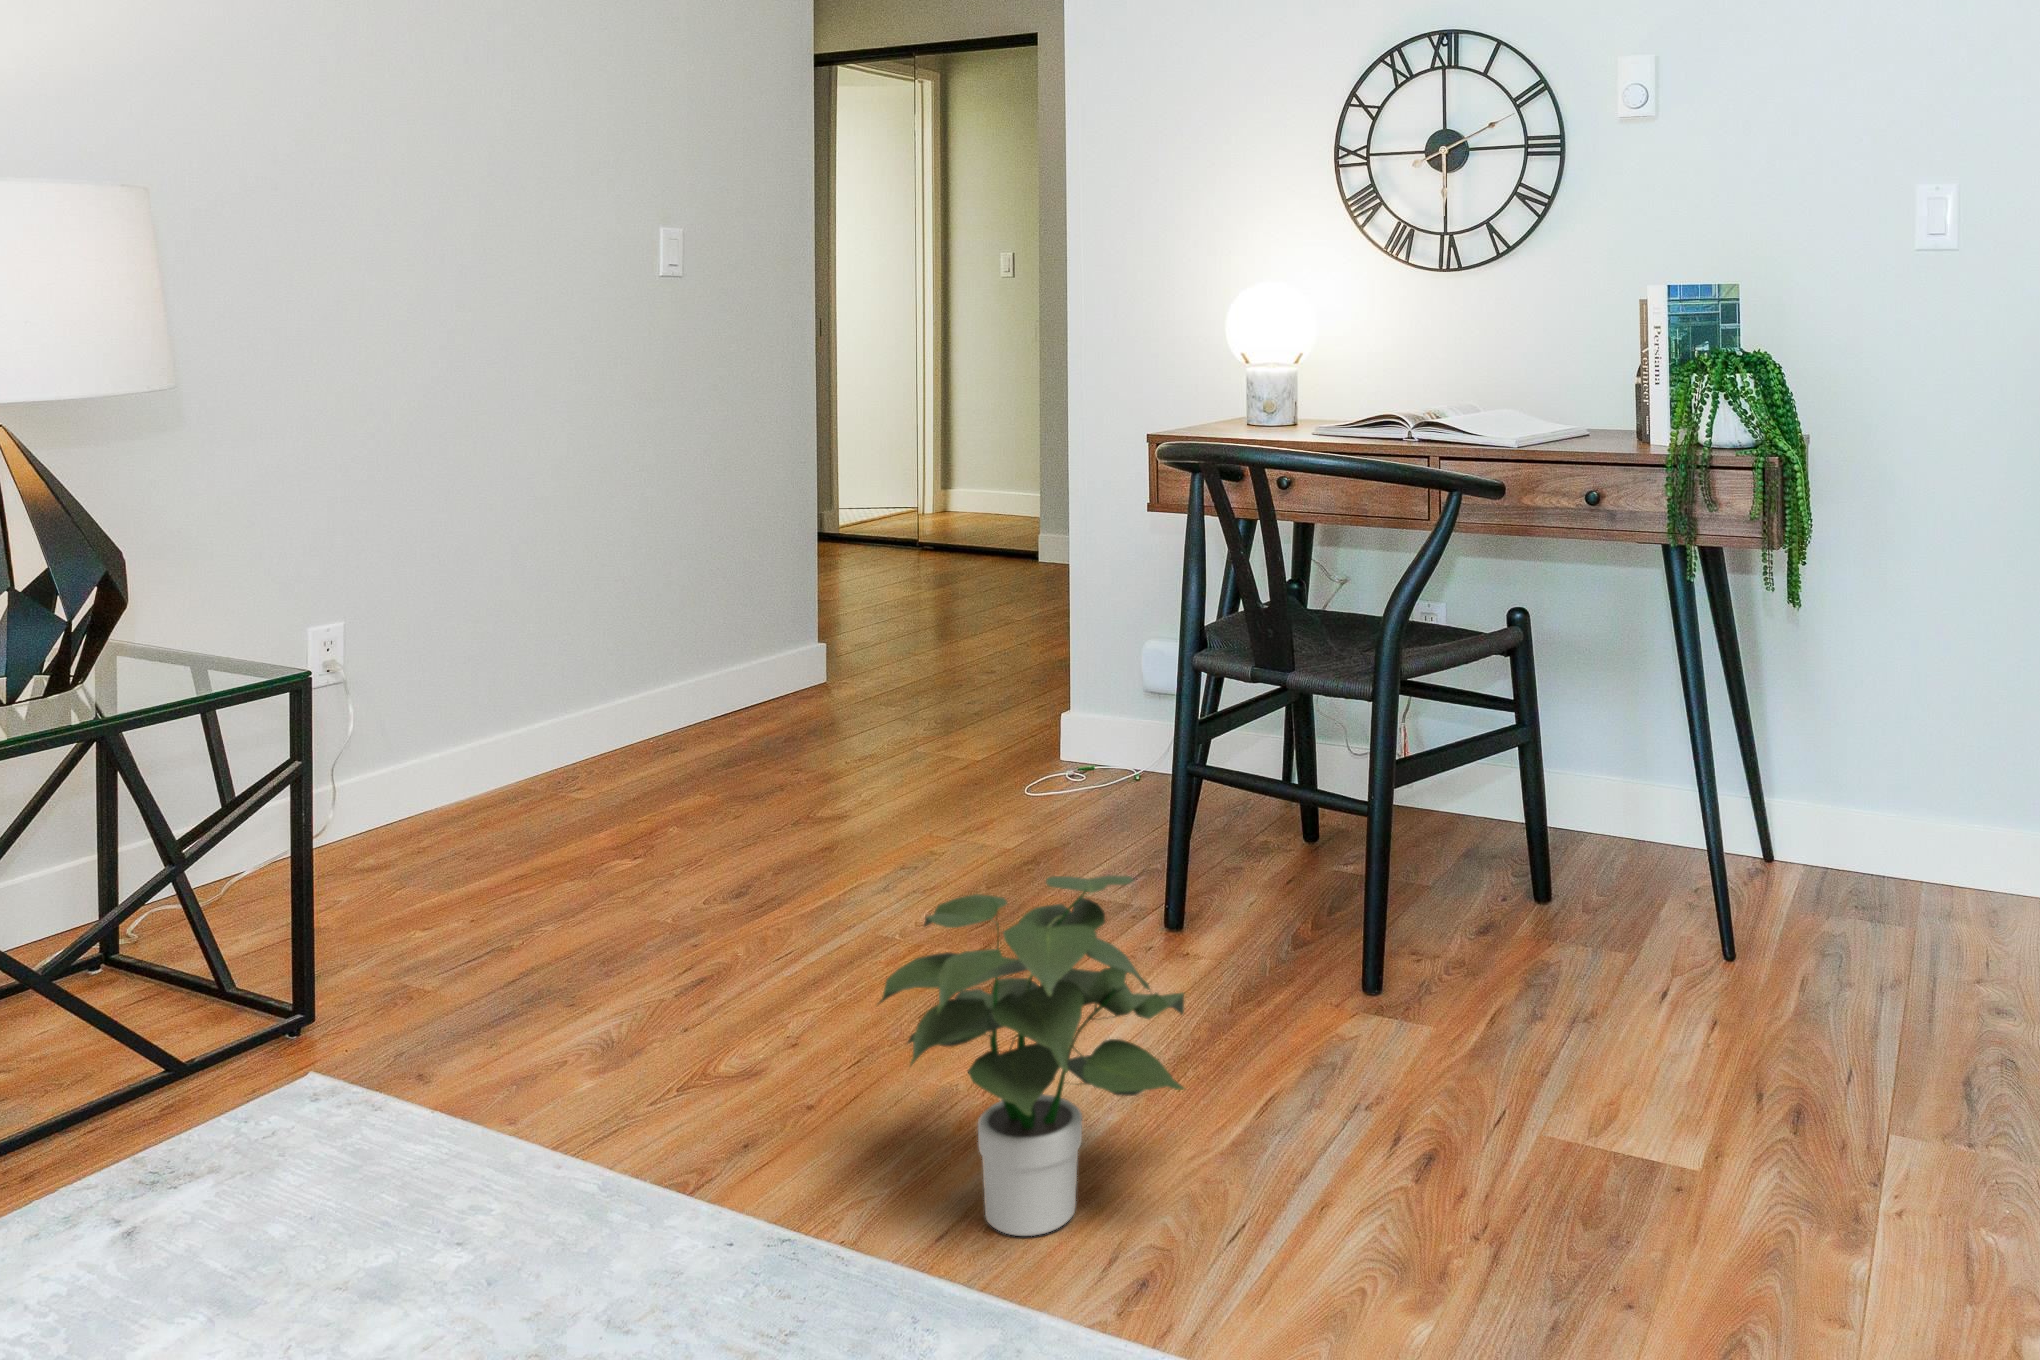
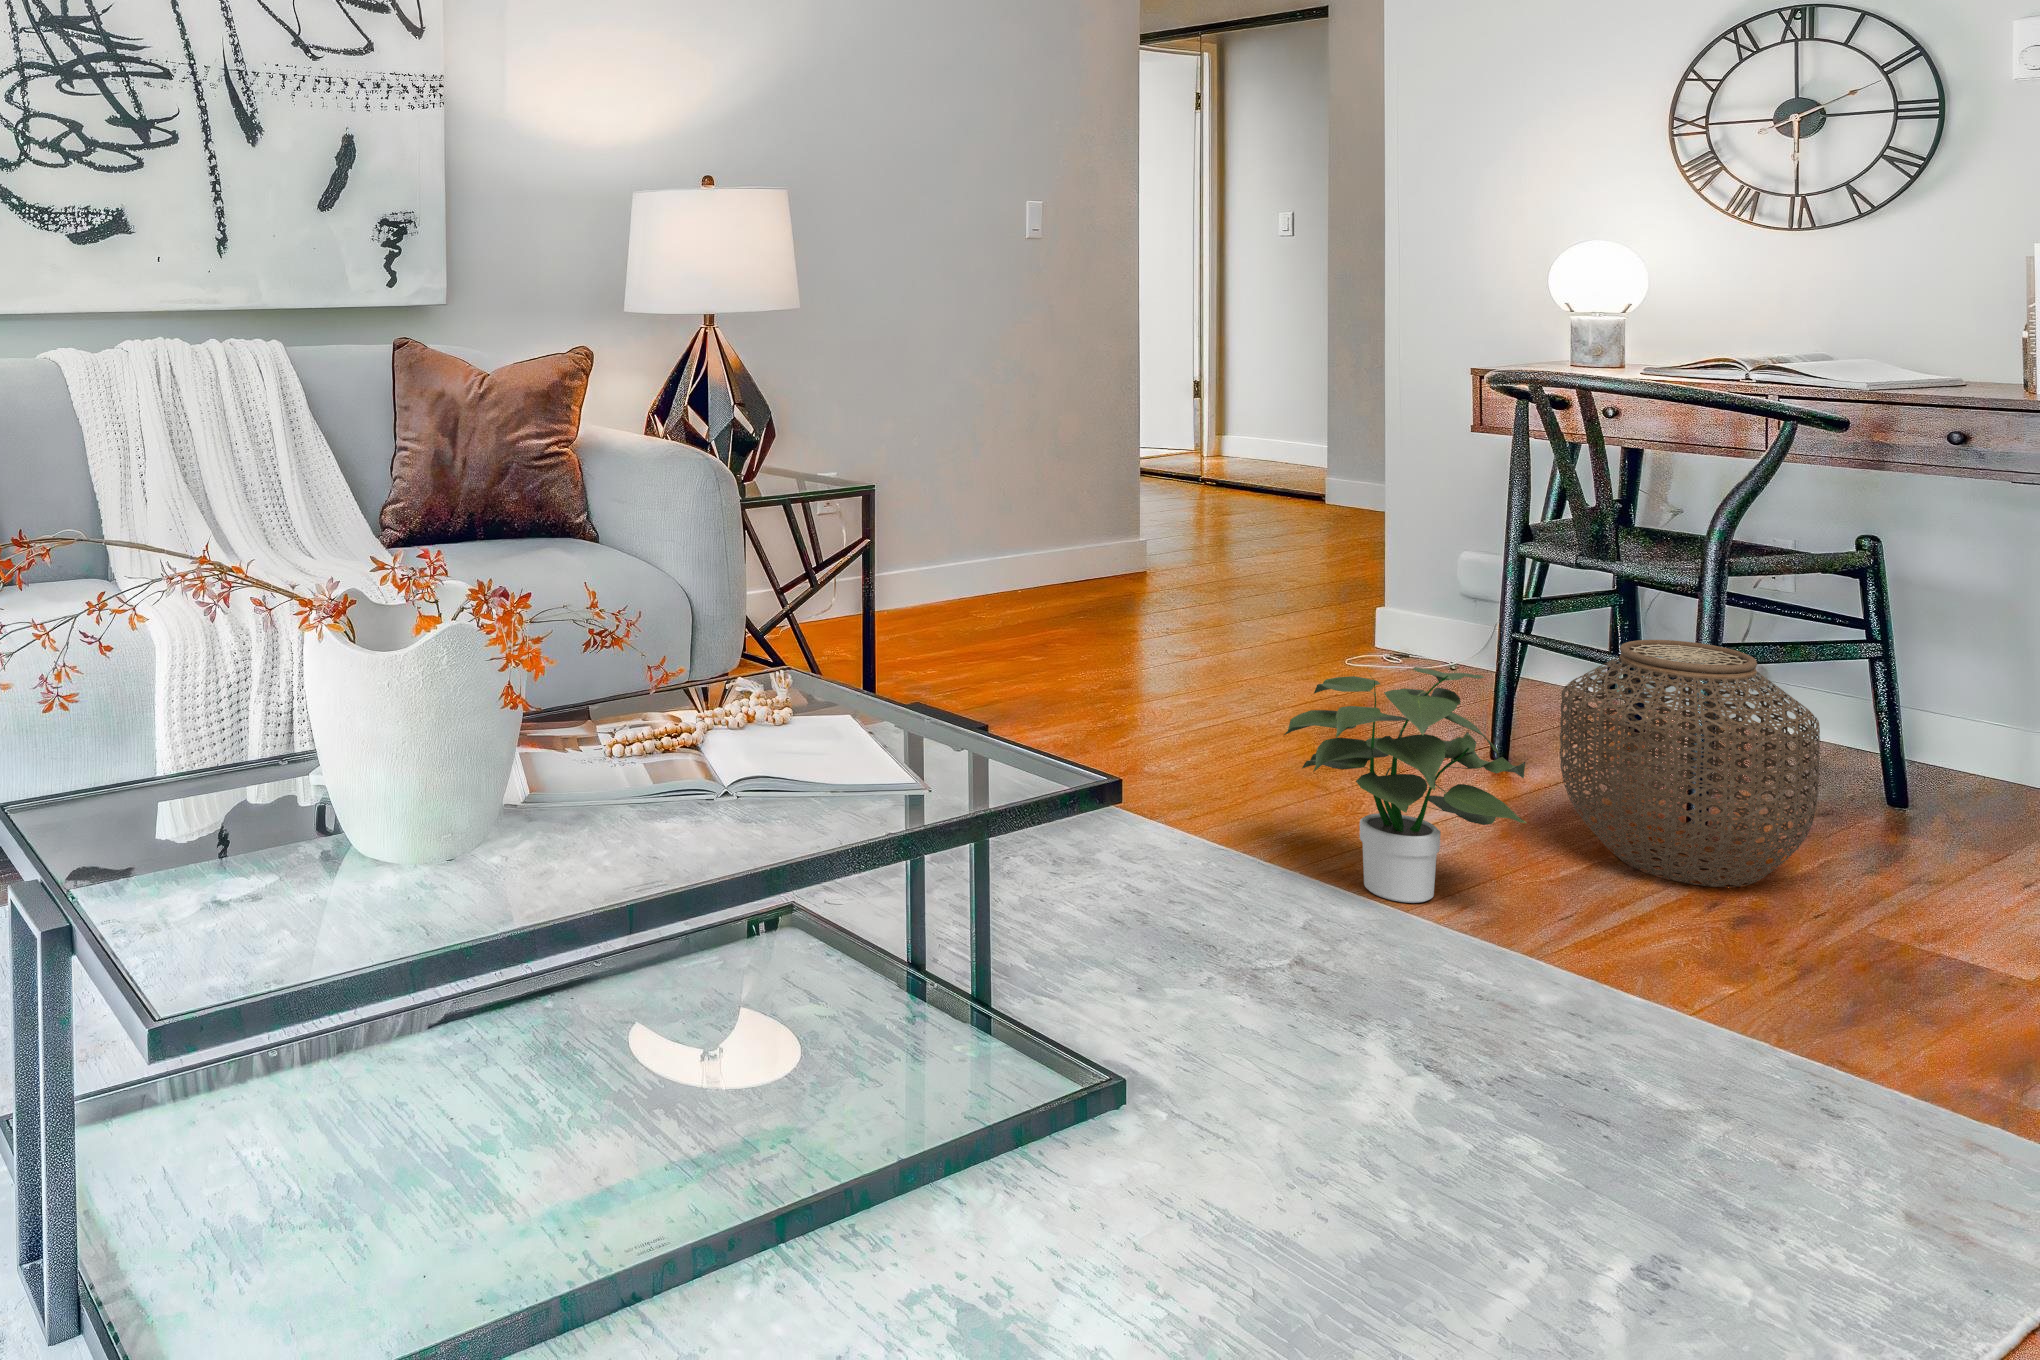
woven basket: none [1231,774,1494,1092] -> present [1560,640,1820,887]

